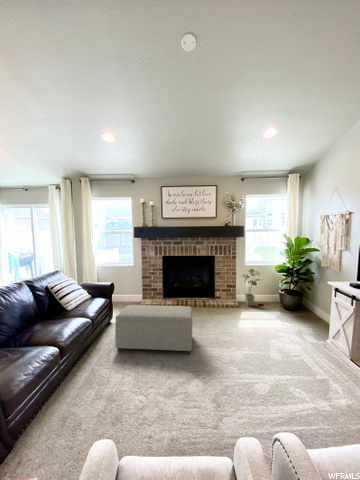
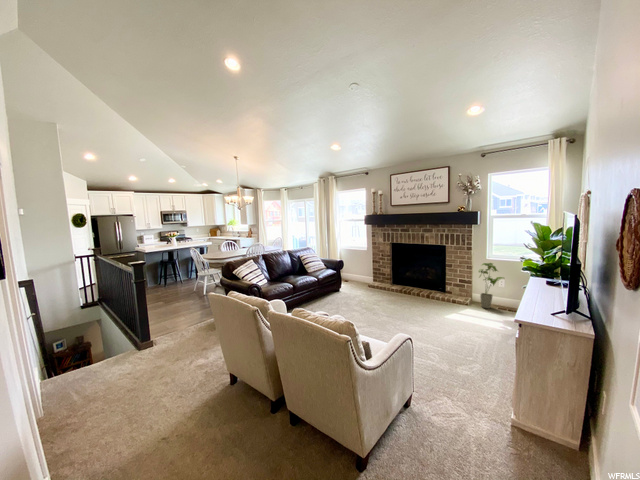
ottoman: present [115,305,192,354] -> none [327,276,388,317]

